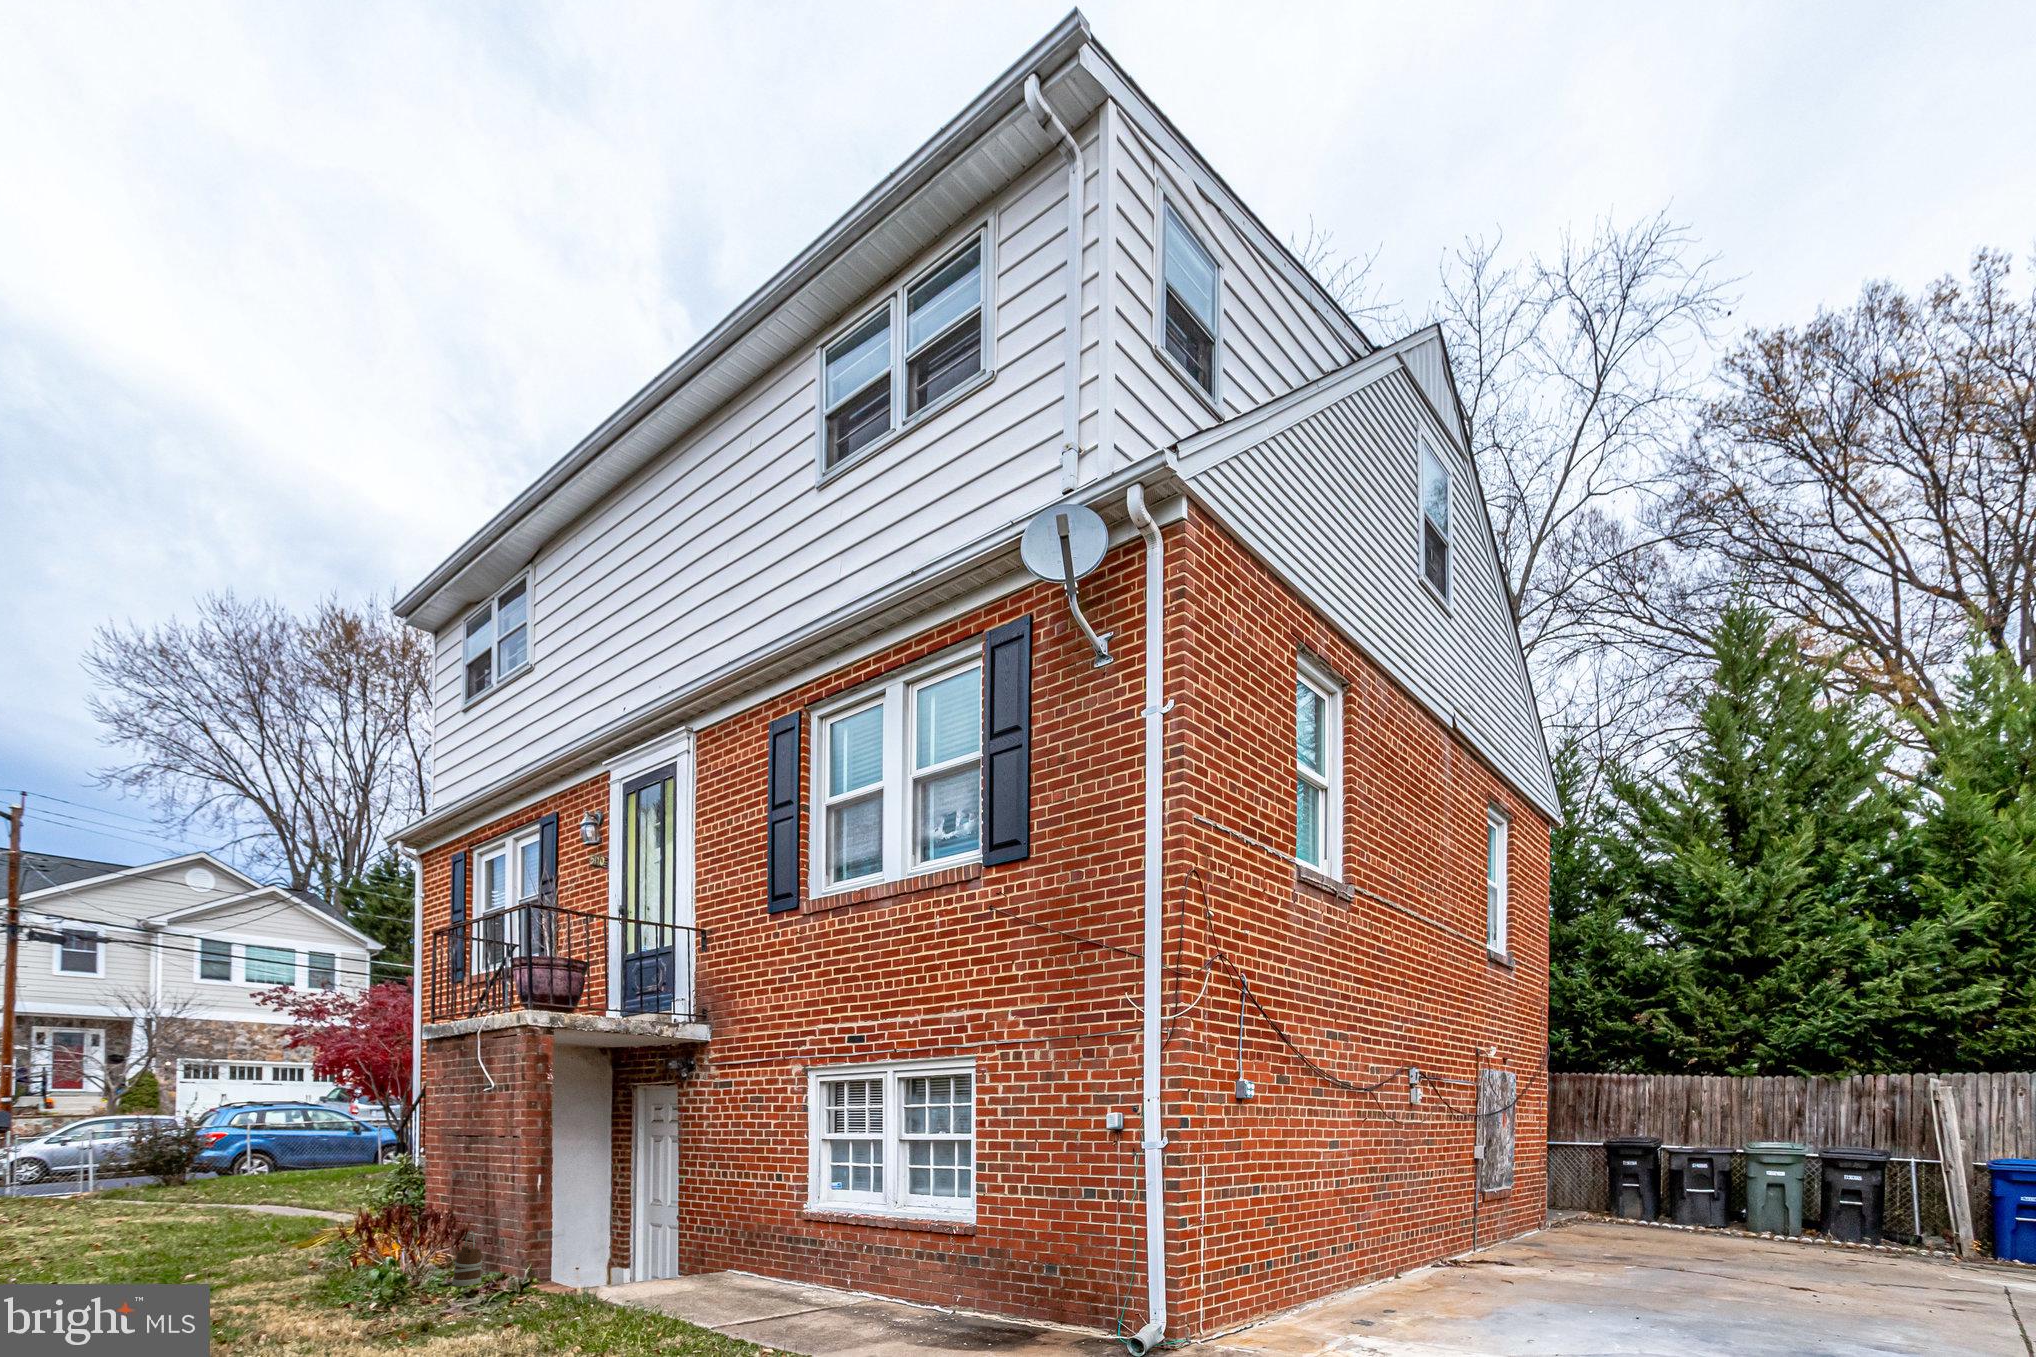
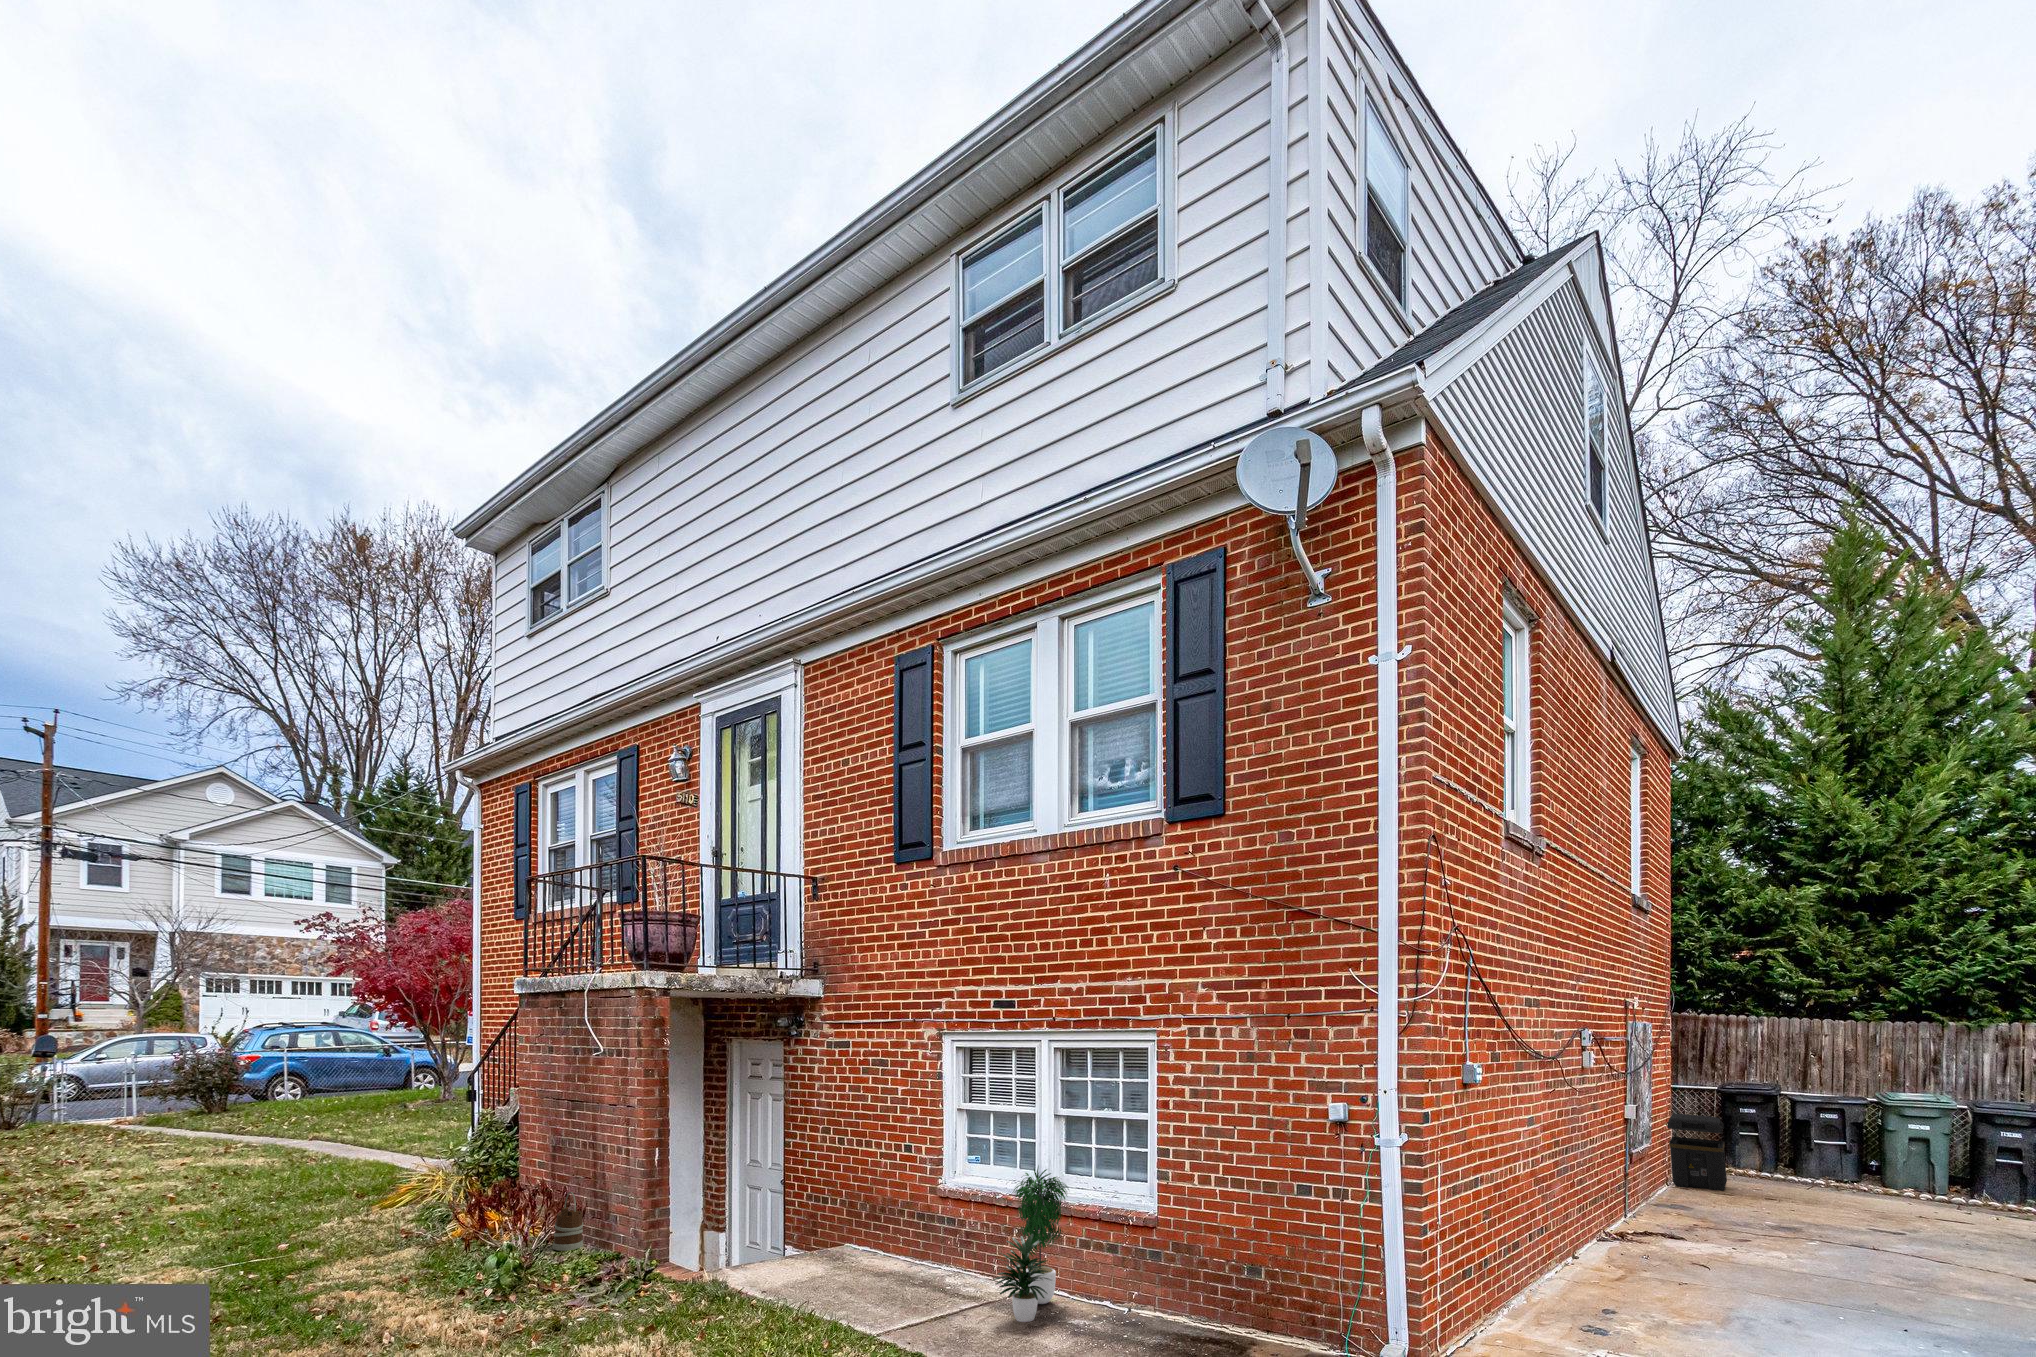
toolbox: none [1567,1160,1627,1235] -> present [1667,1114,1727,1191]
potted plant: none [822,1184,902,1327] -> present [993,1166,1068,1322]

